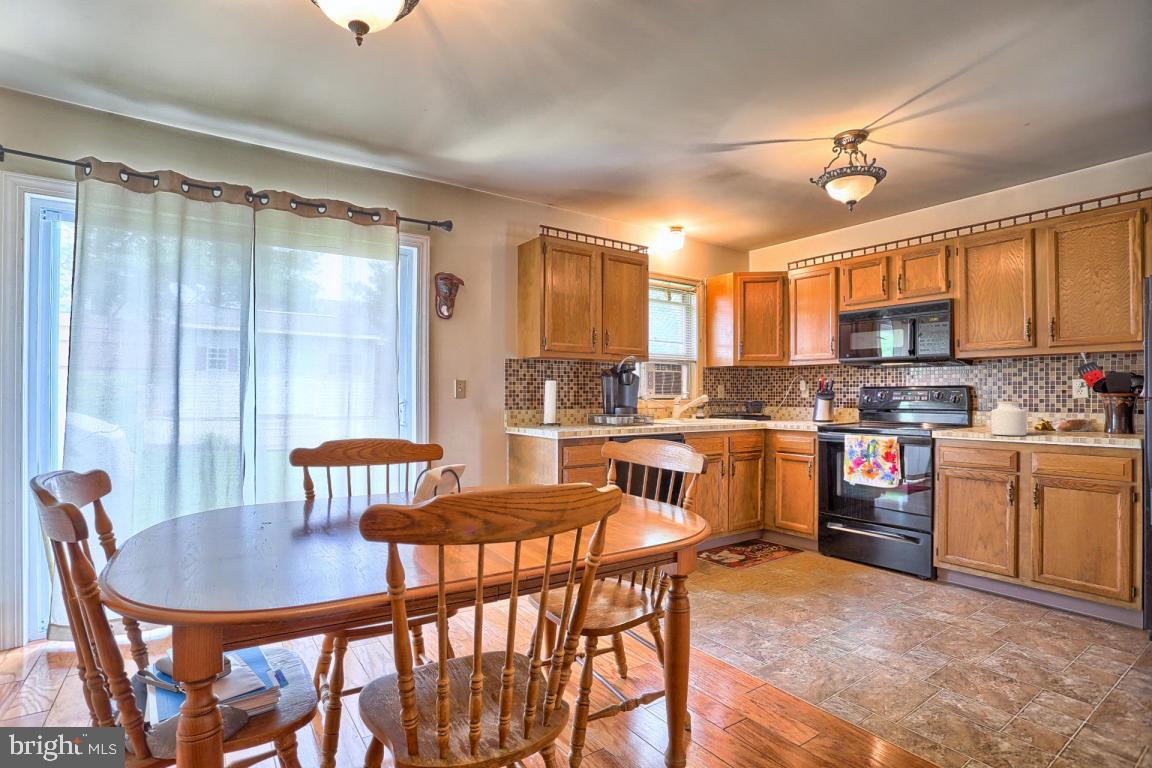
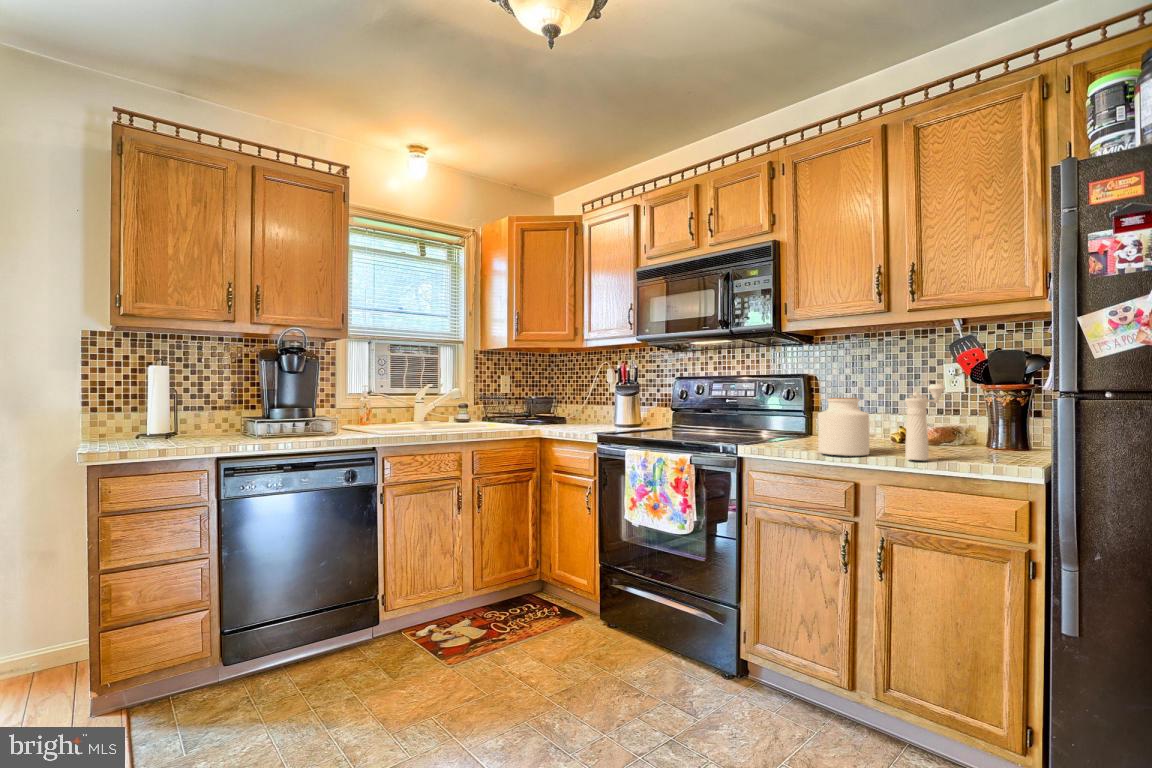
pepper mill: none [1052,393,1078,437] -> present [905,384,945,460]

